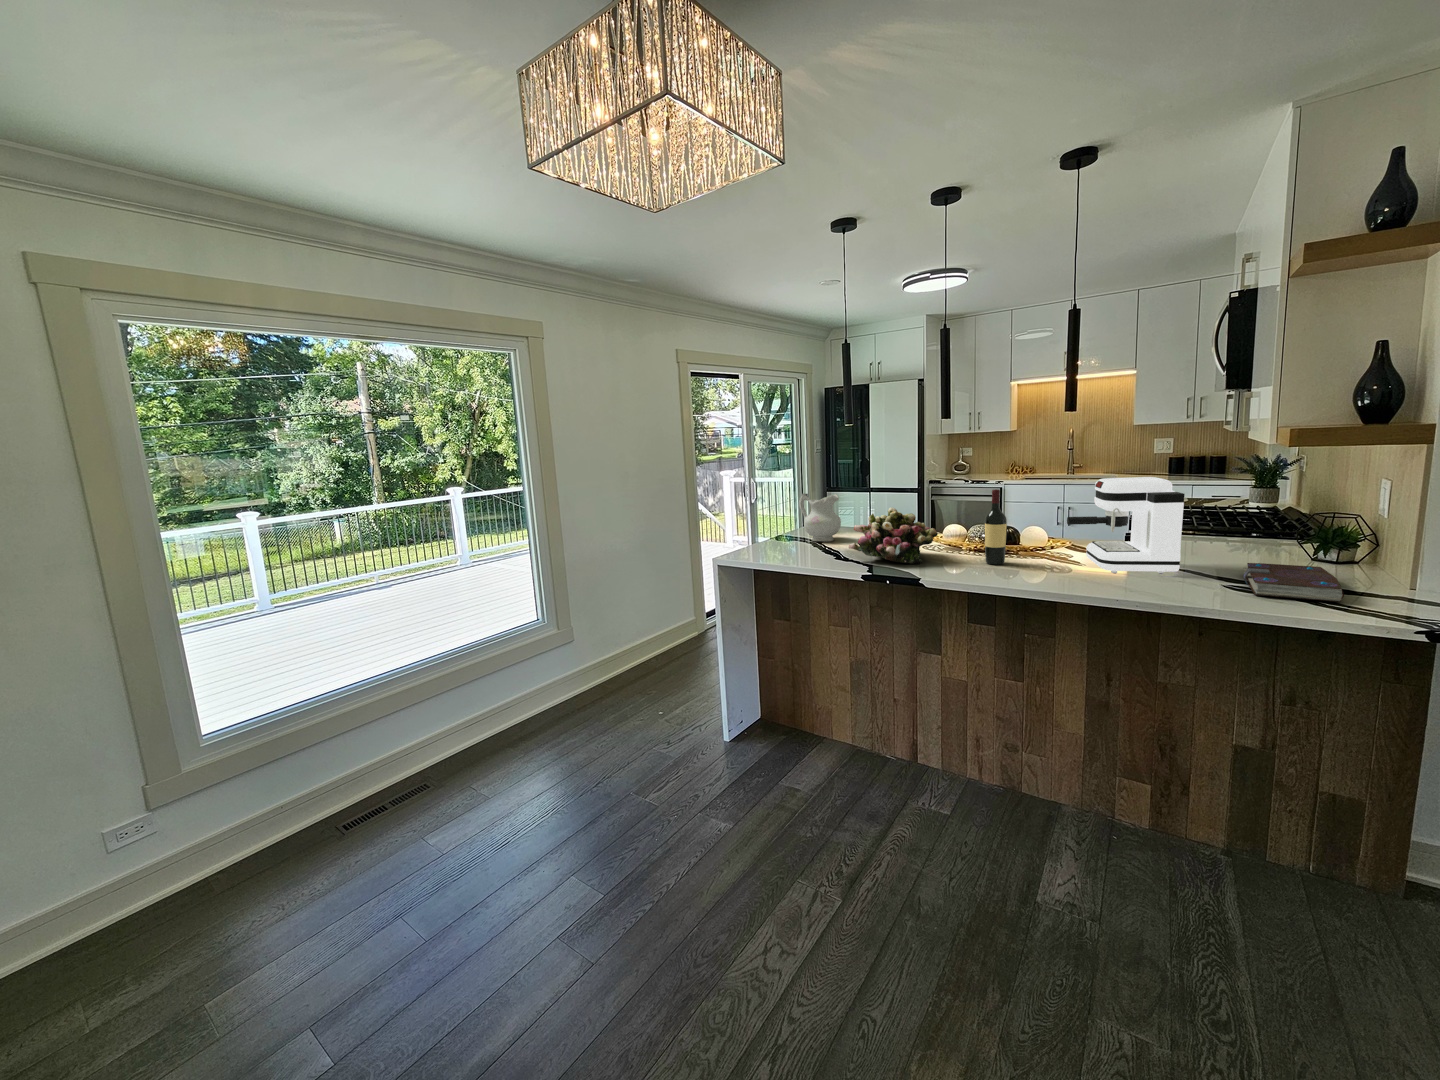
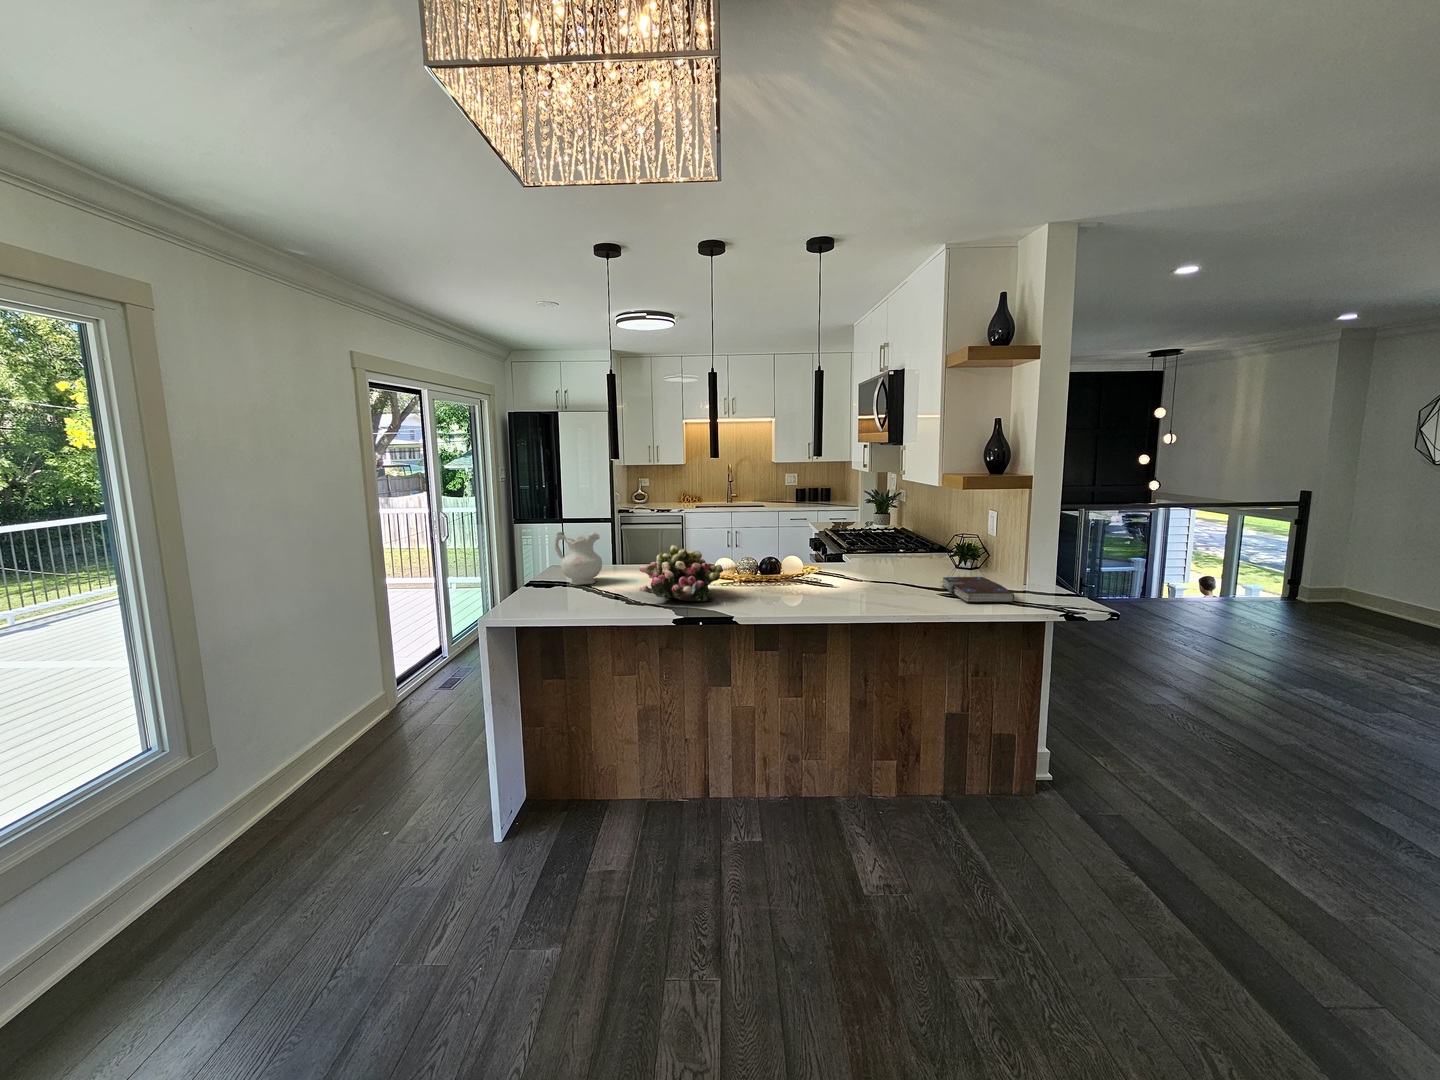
coffee maker: present [1067,477,1185,573] -> none [824,513,909,594]
wine bottle: present [985,489,1007,565] -> none [763,525,782,595]

